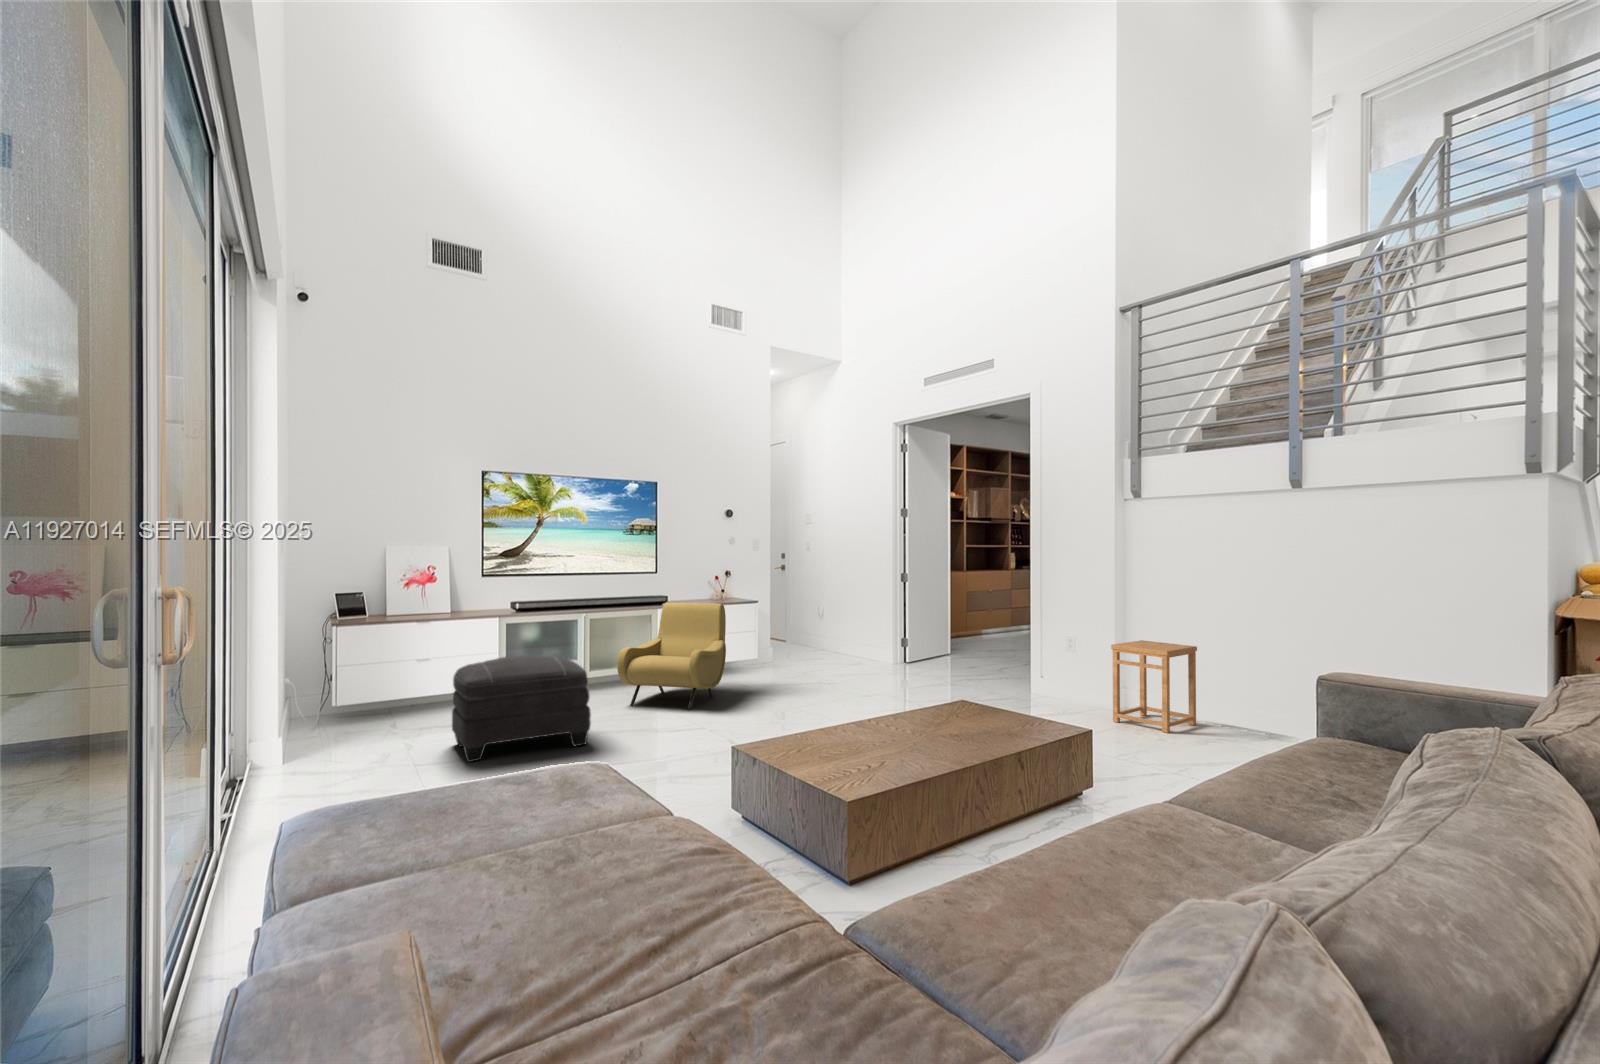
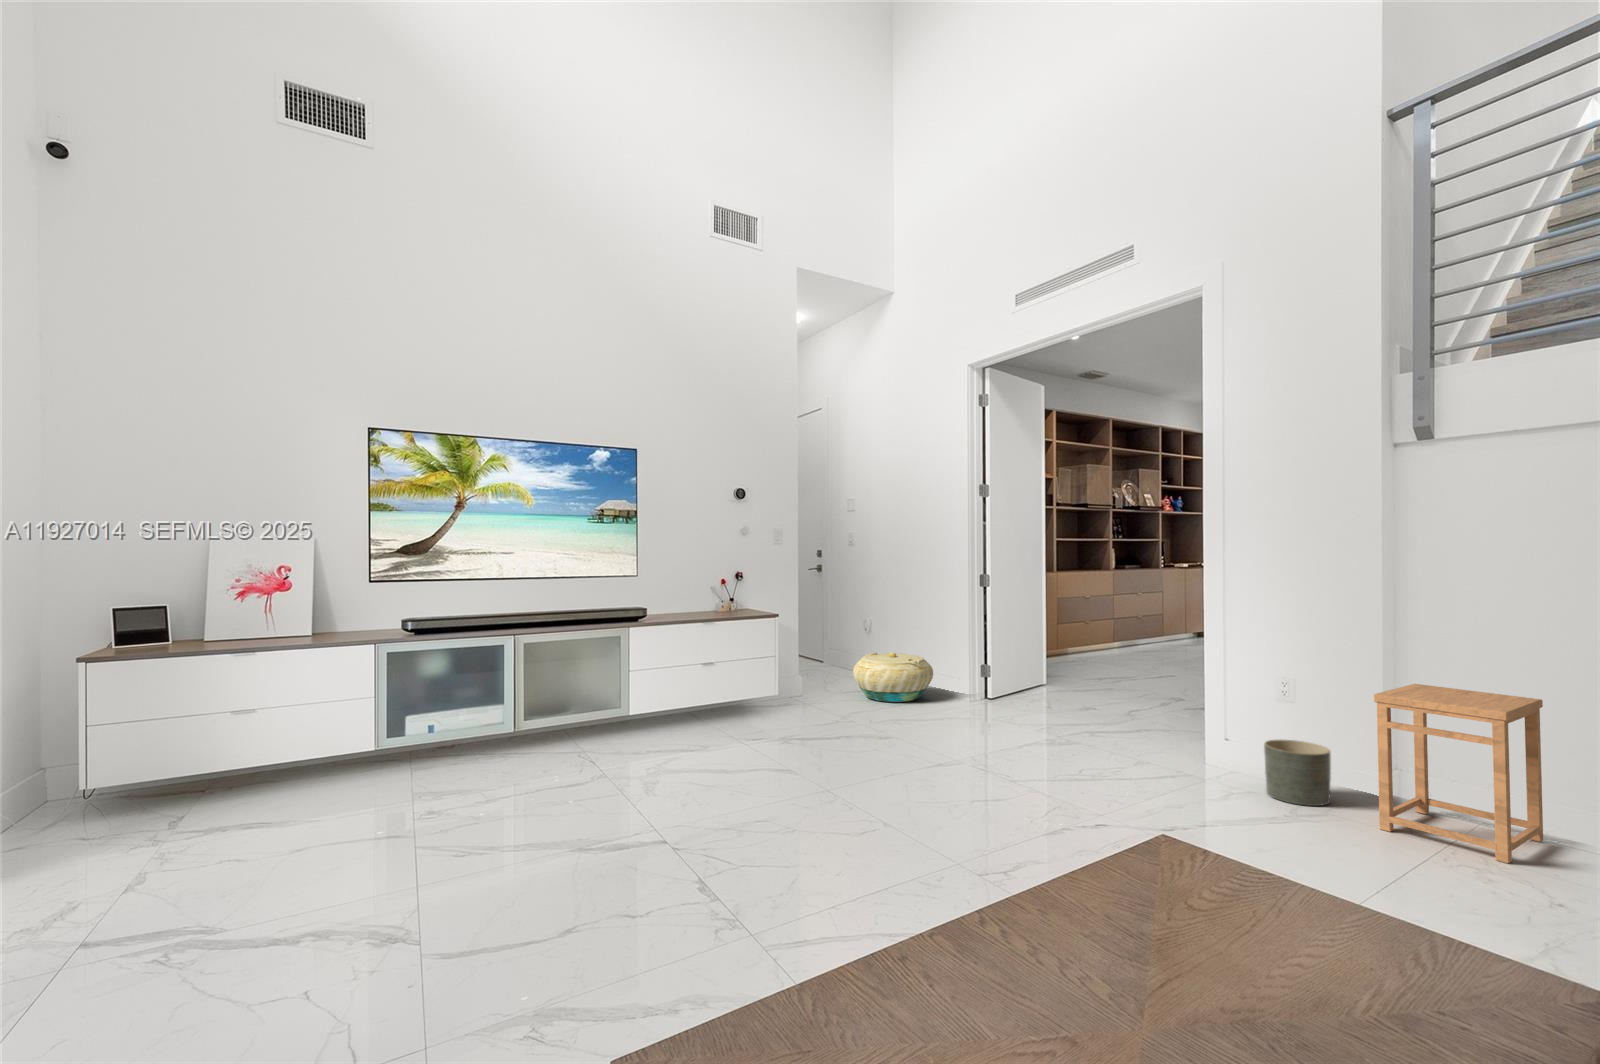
armchair: present [617,603,726,710] -> none [550,619,725,791]
basket: none [809,630,866,665] -> present [853,652,933,702]
ottoman: present [452,655,591,762] -> none [190,717,455,930]
planter: none [1061,676,1096,713] -> present [1264,739,1331,806]

